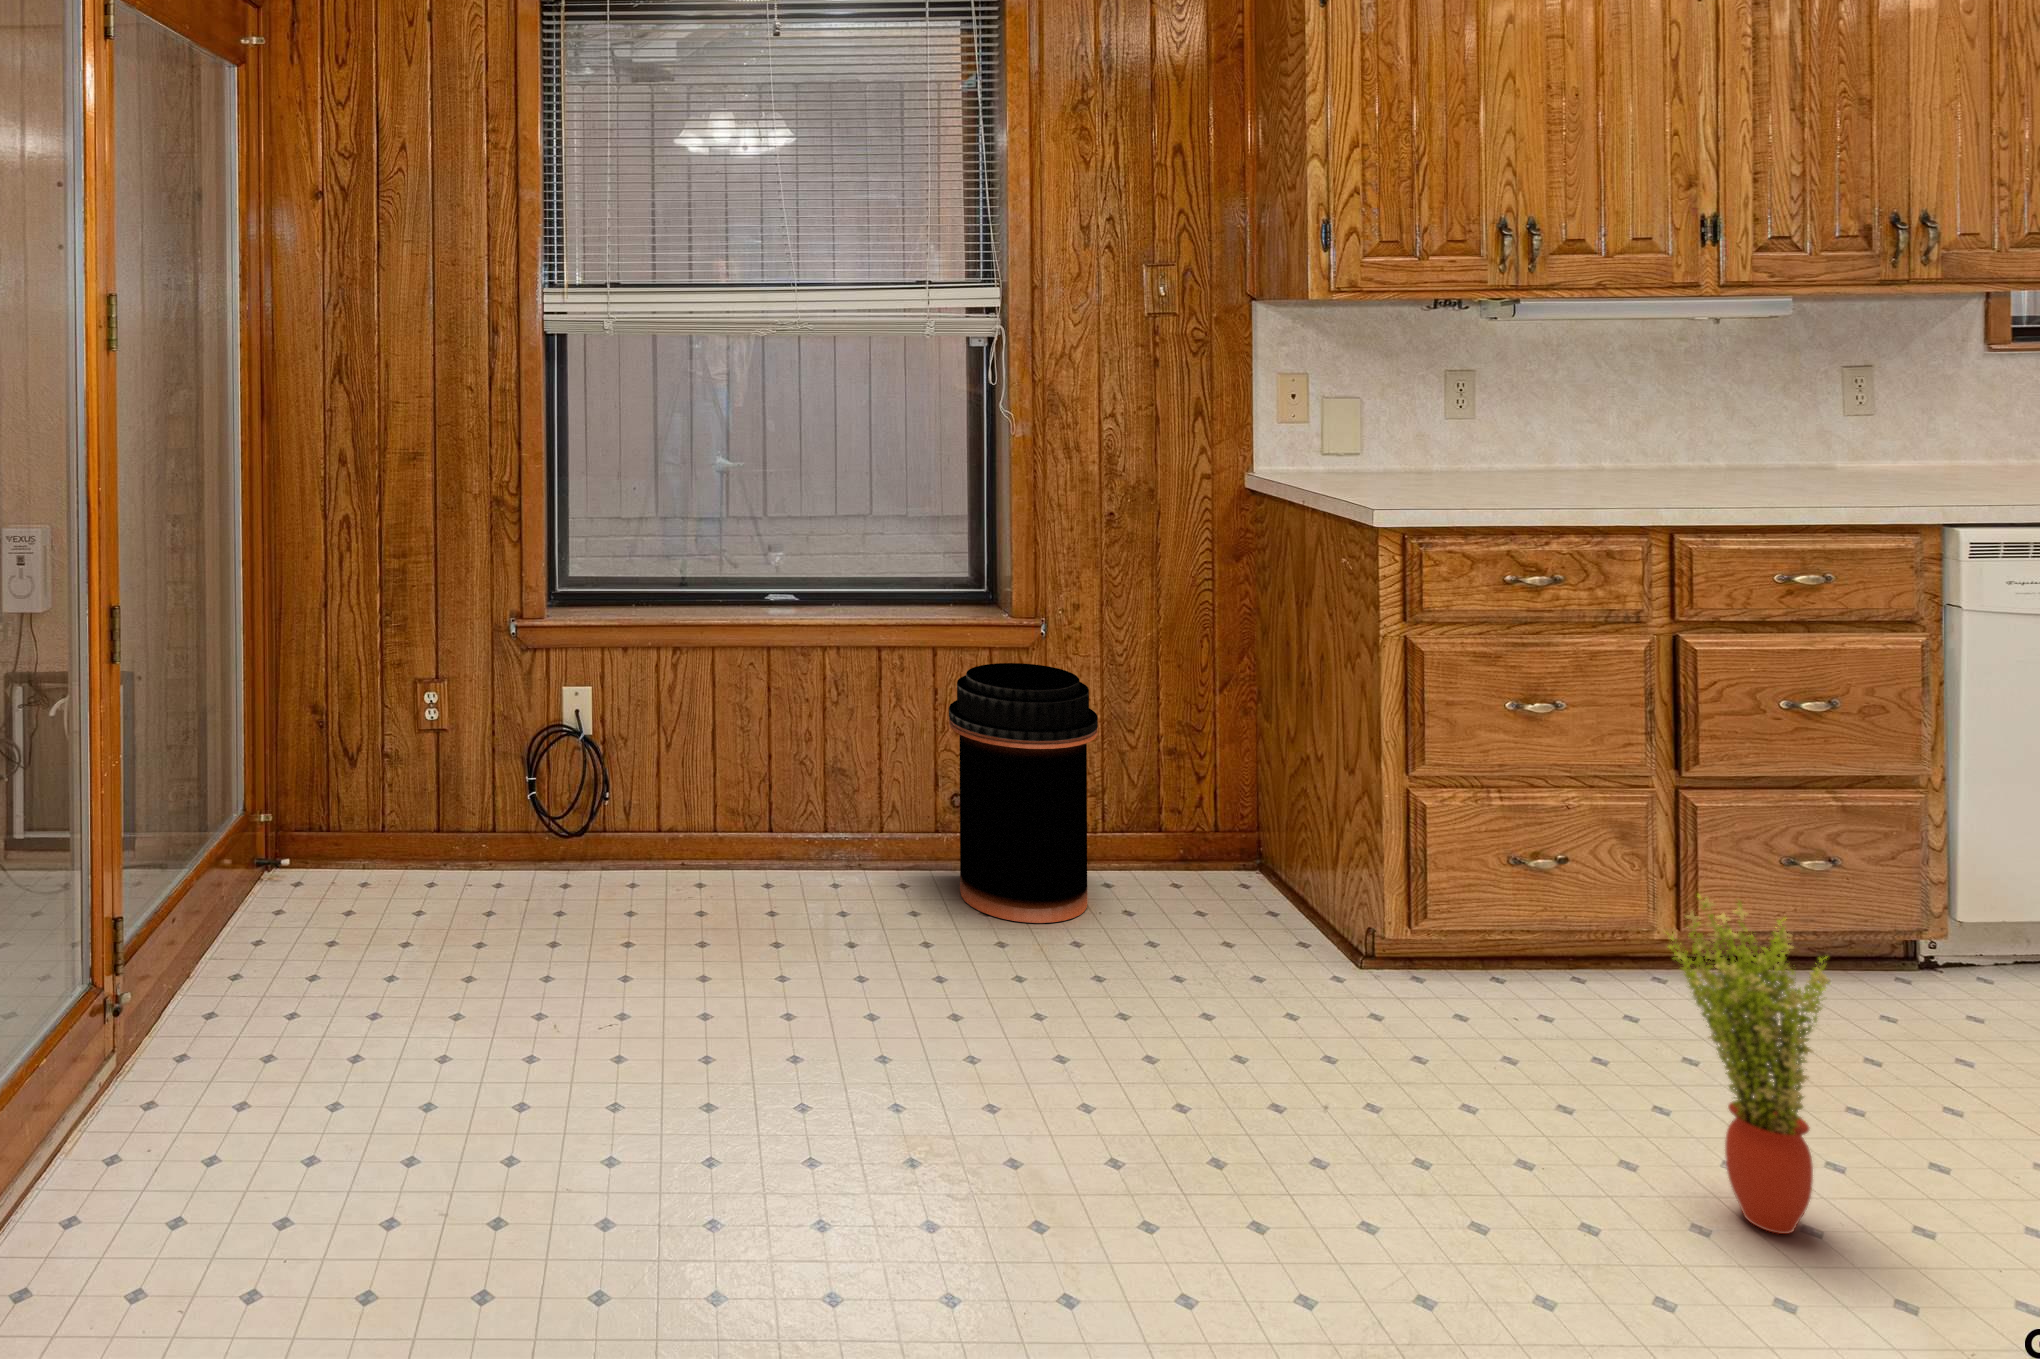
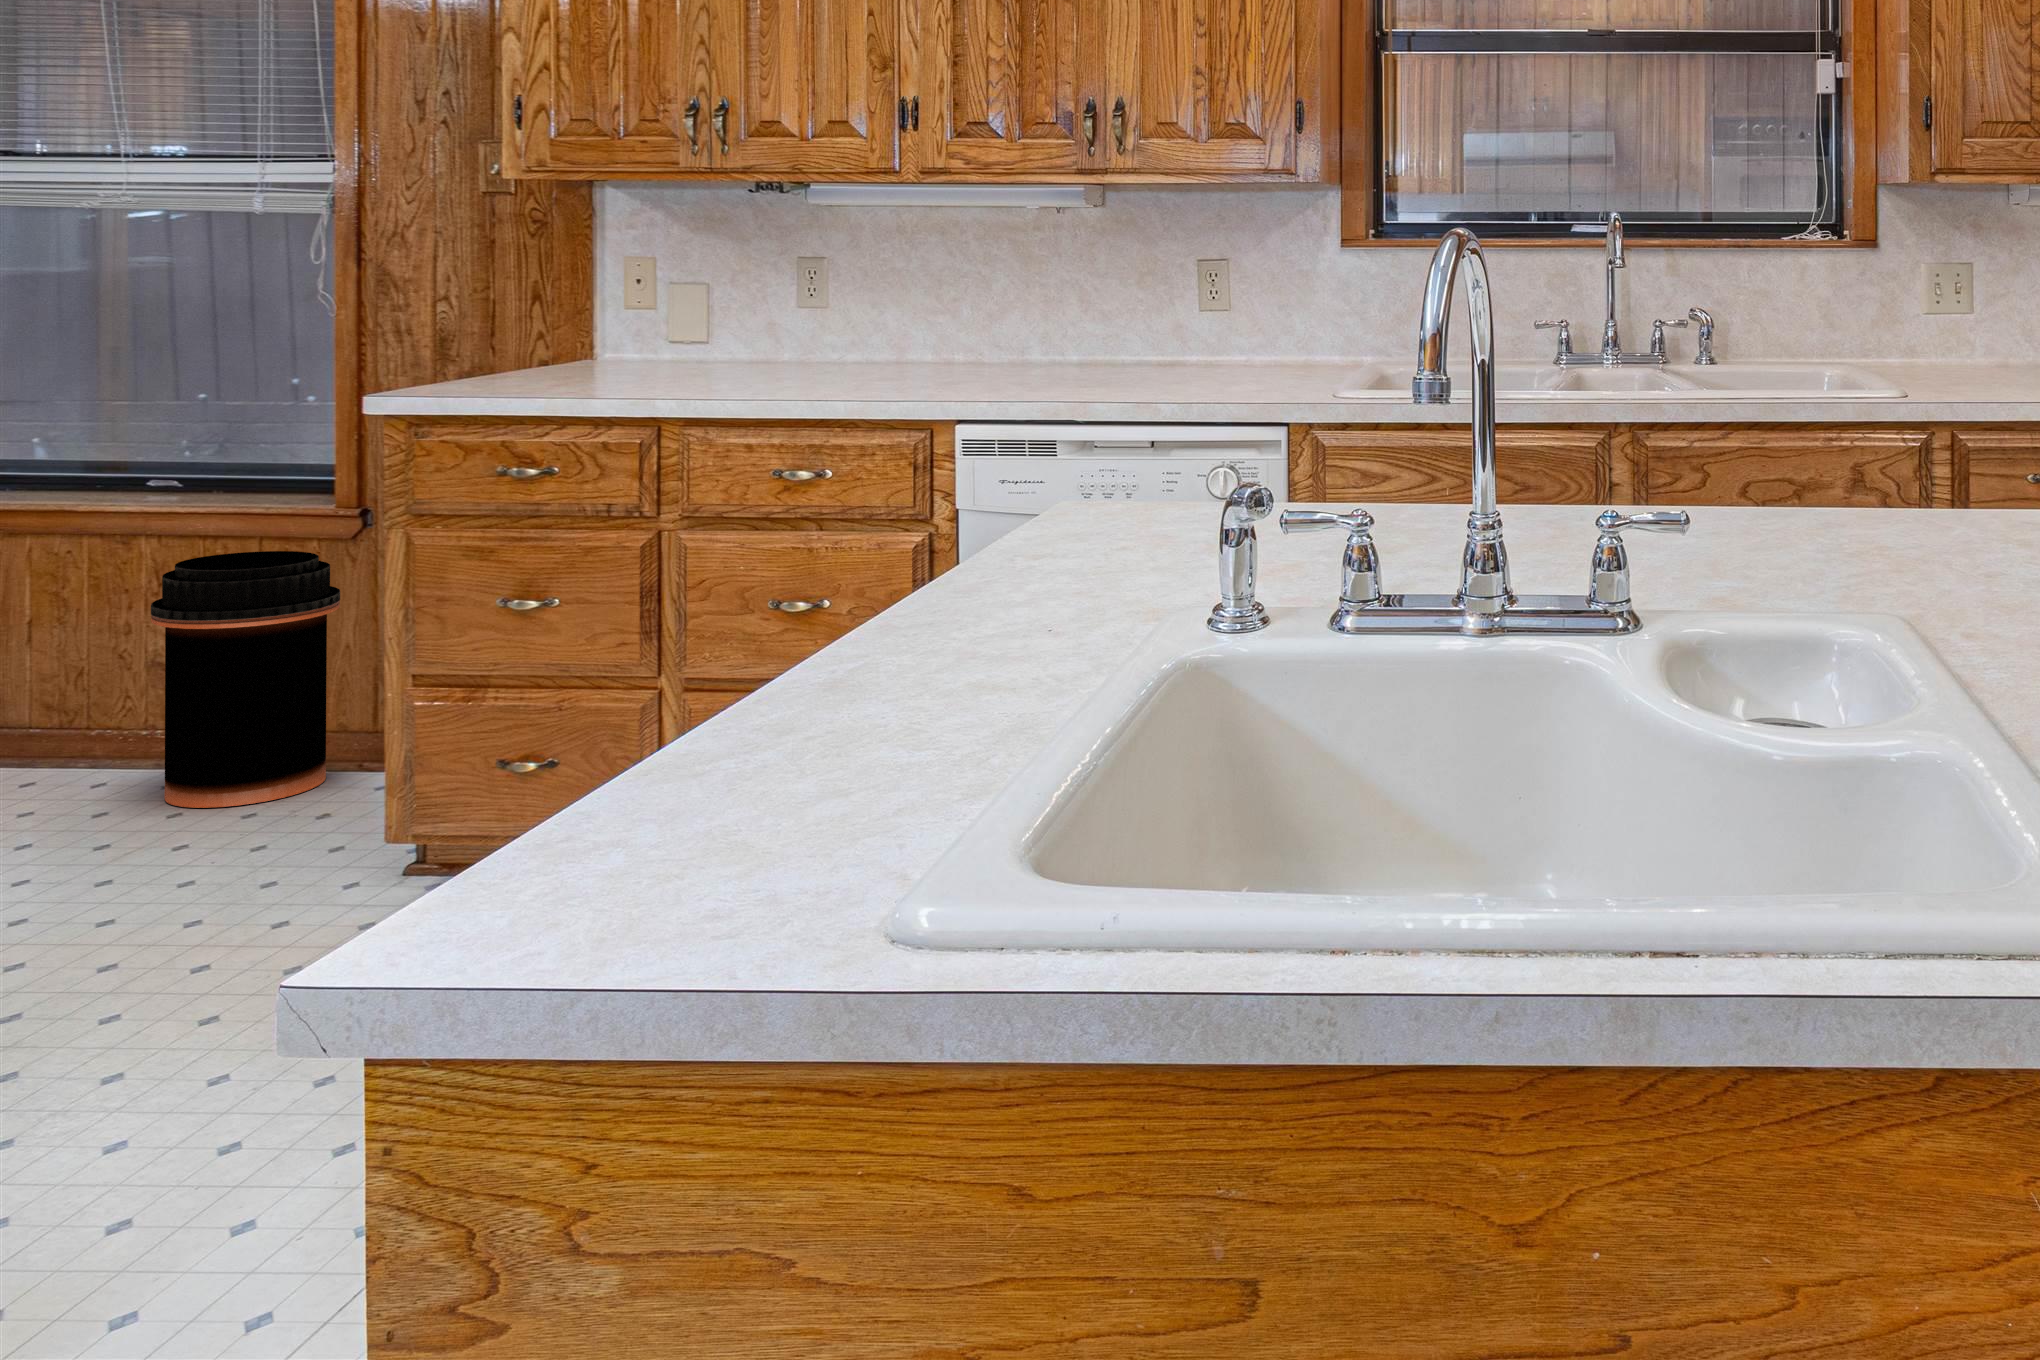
potted plant: present [1669,894,1830,1234] -> none [62,729,188,1048]

